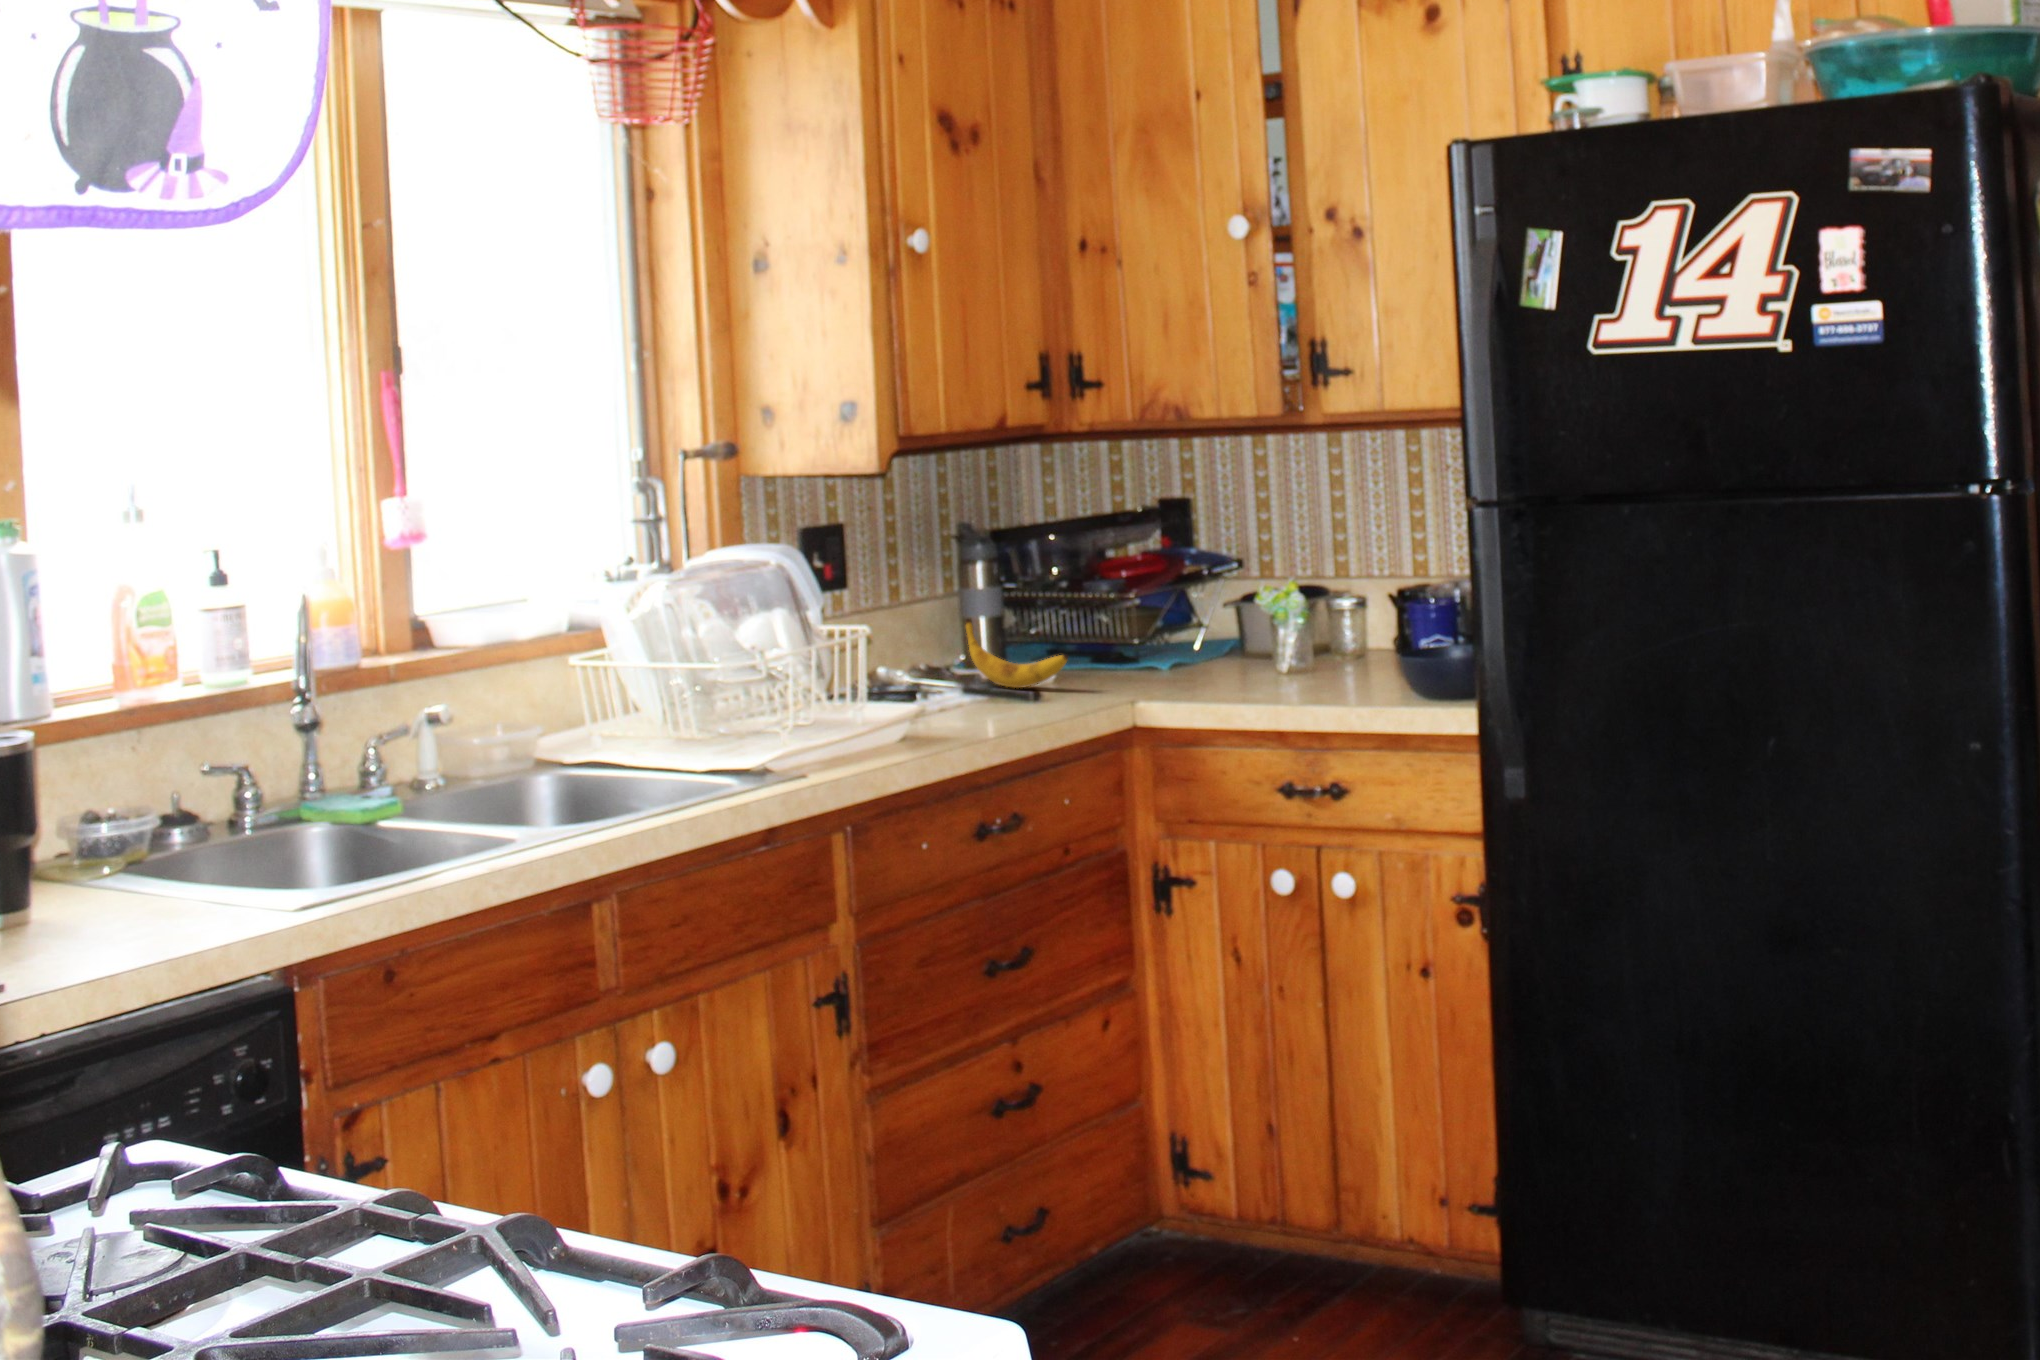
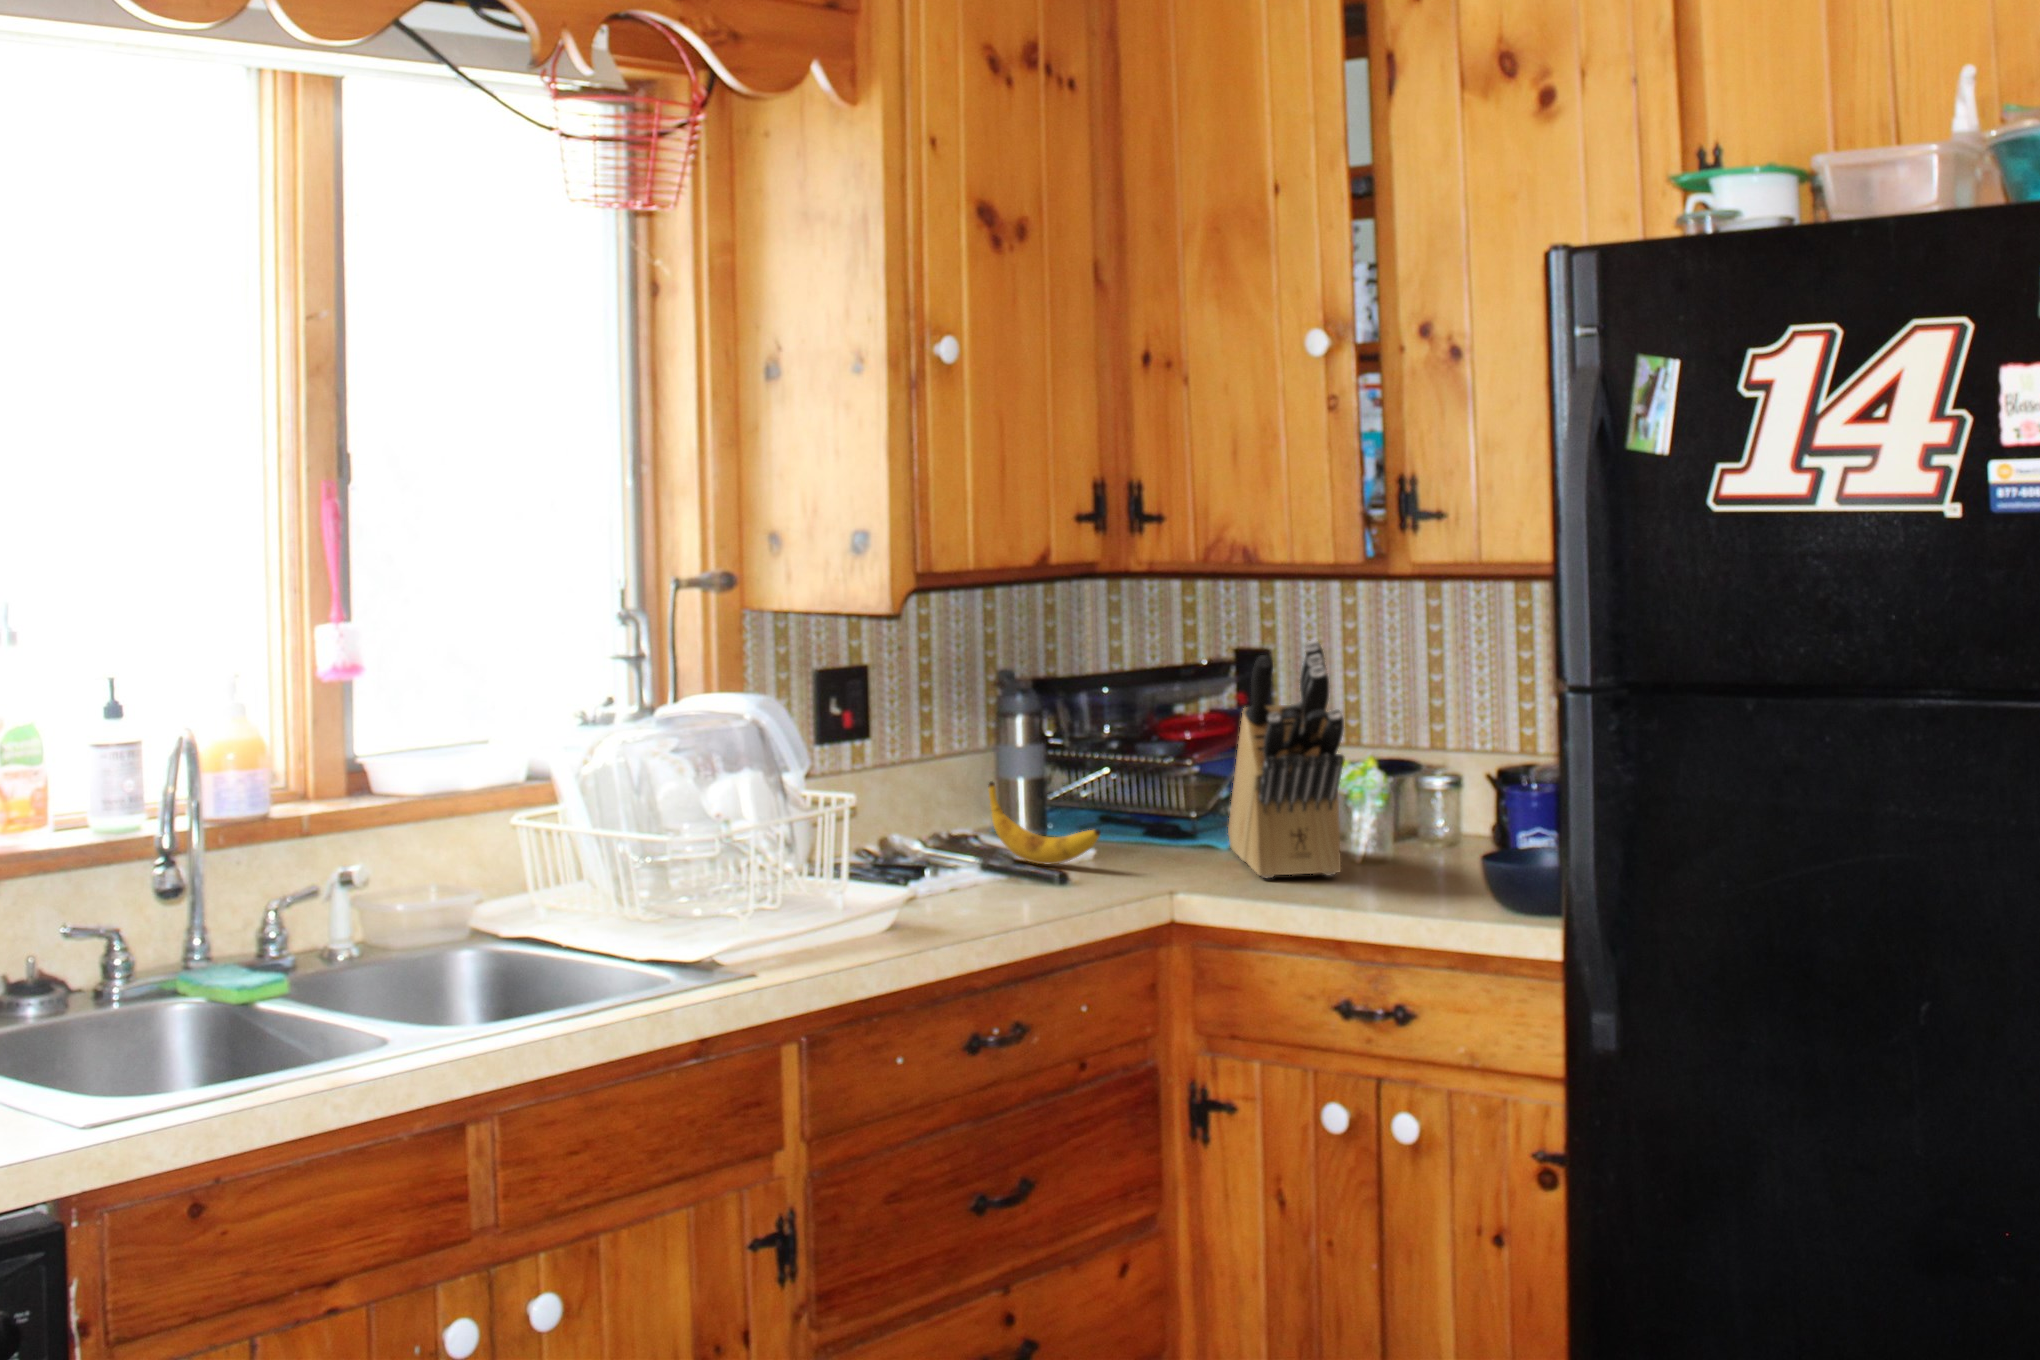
knife block: none [1172,483,1279,688] -> present [1228,640,1345,878]

